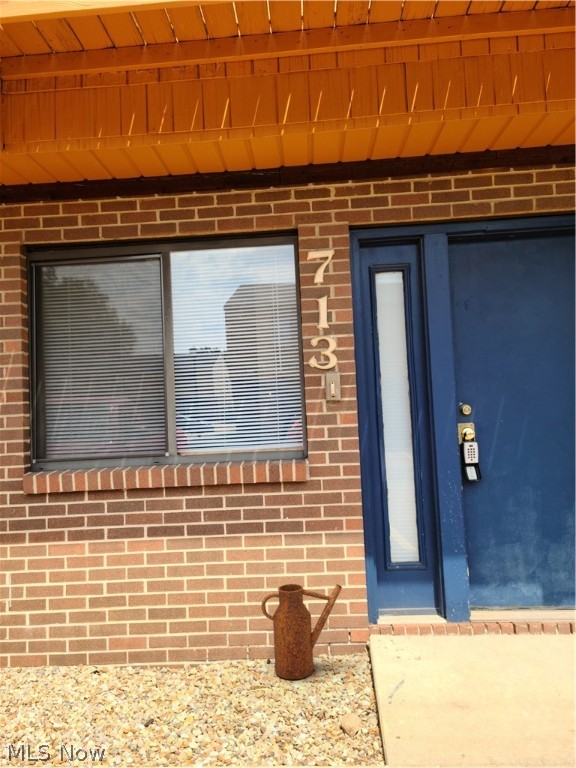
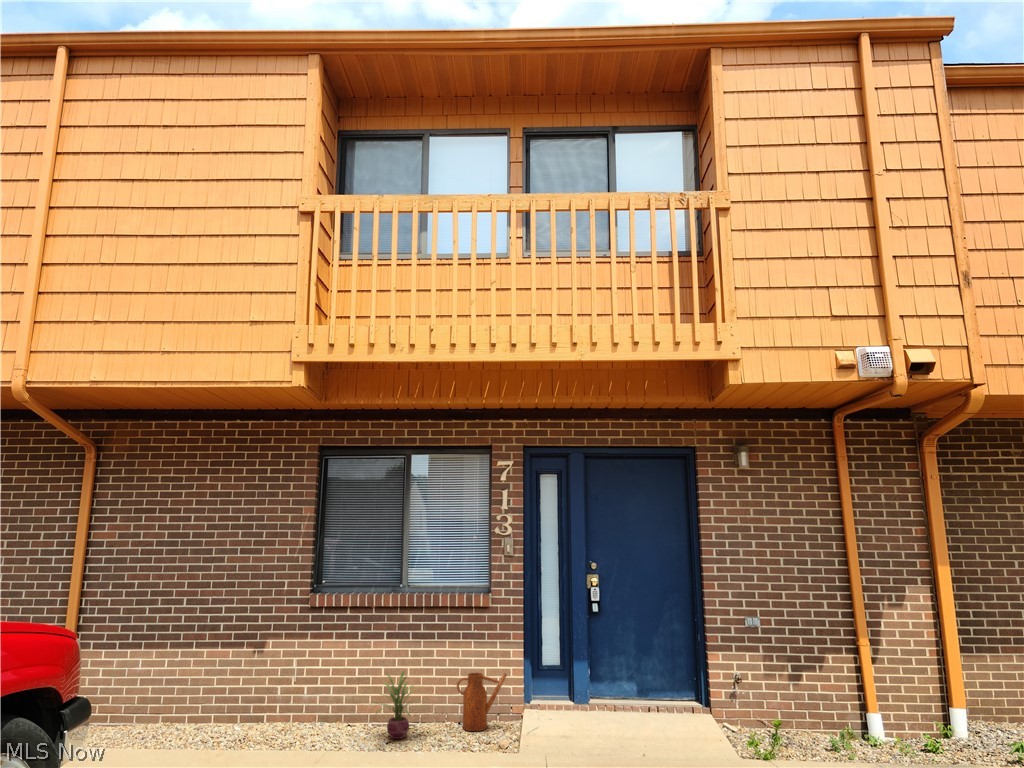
decorative plant: none [108,589,222,703] -> present [376,671,413,739]

